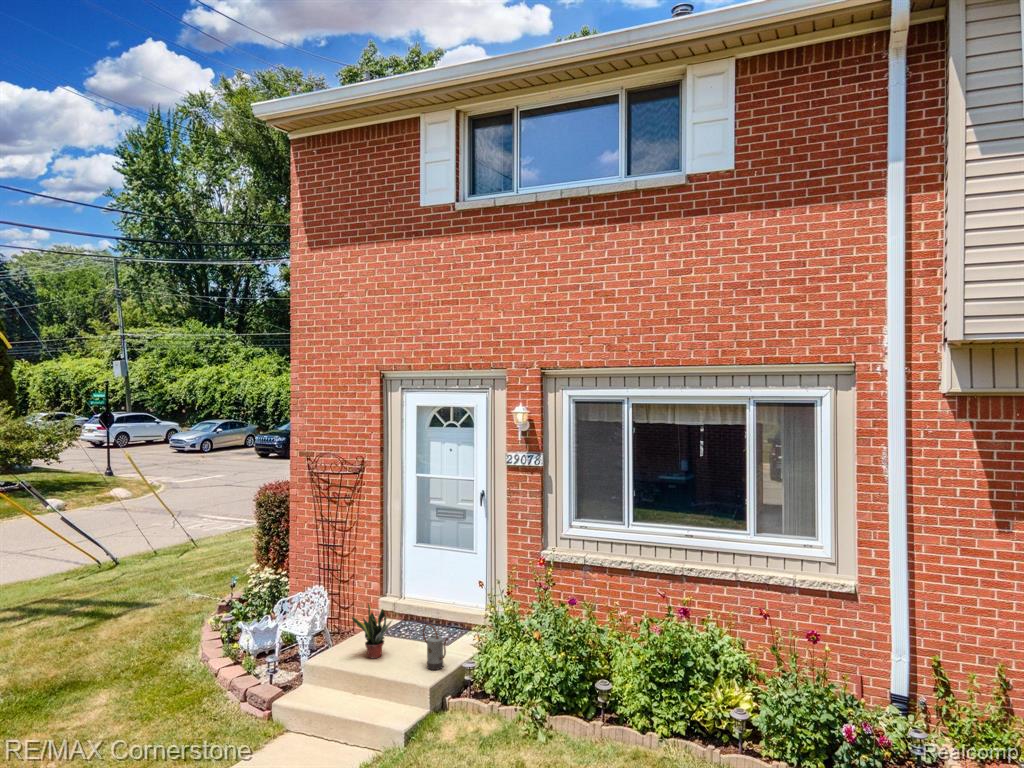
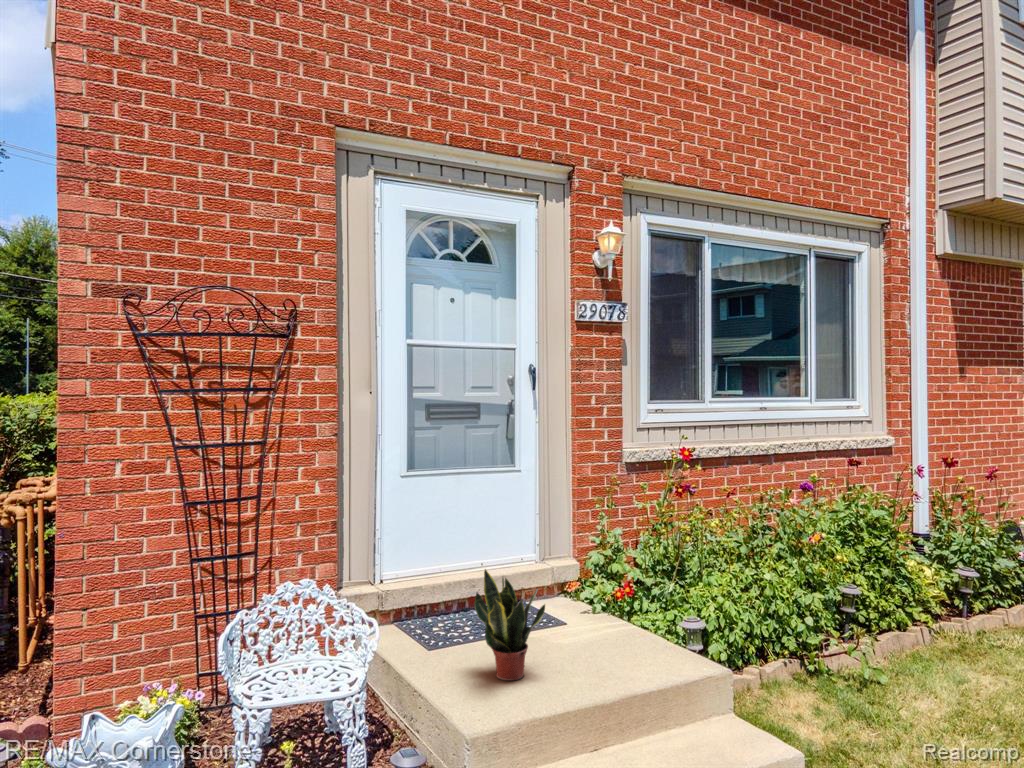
watering can: present [423,624,448,670] -> none [592,575,657,655]

